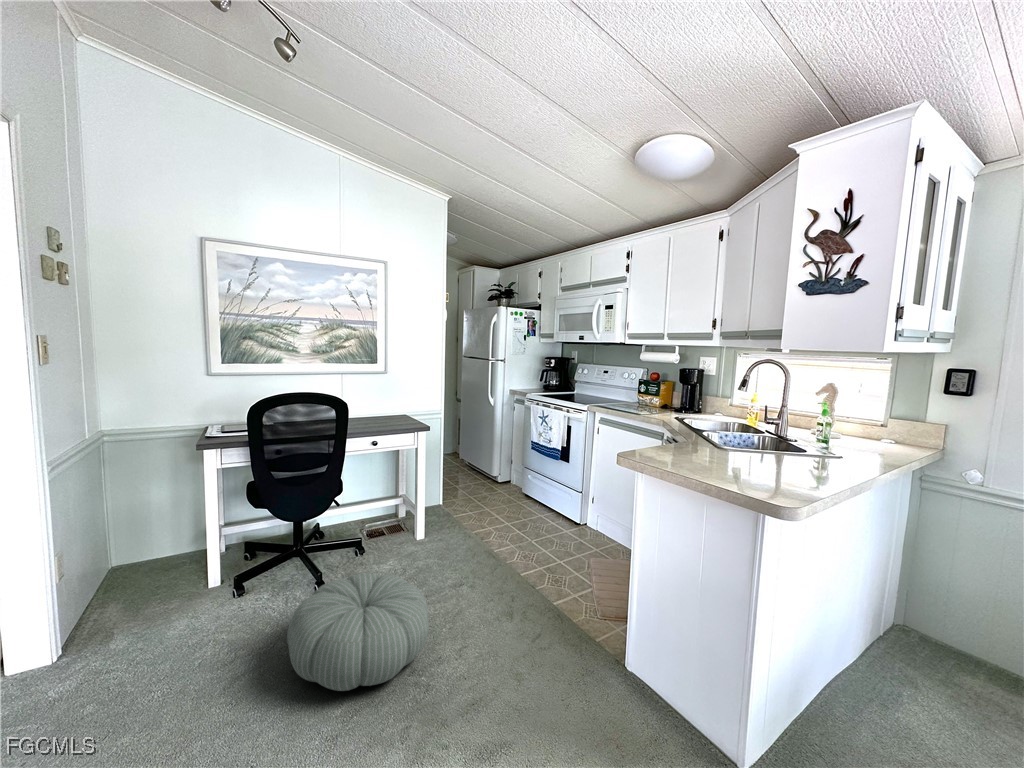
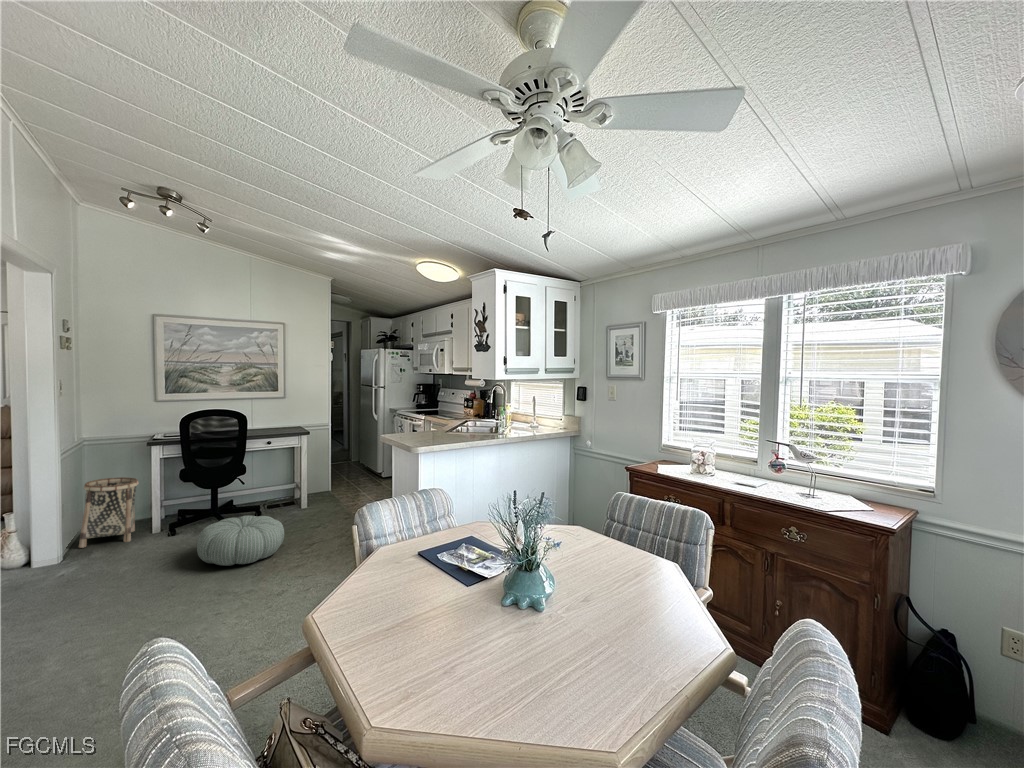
basket: none [92,496,186,620] -> present [79,477,138,548]

